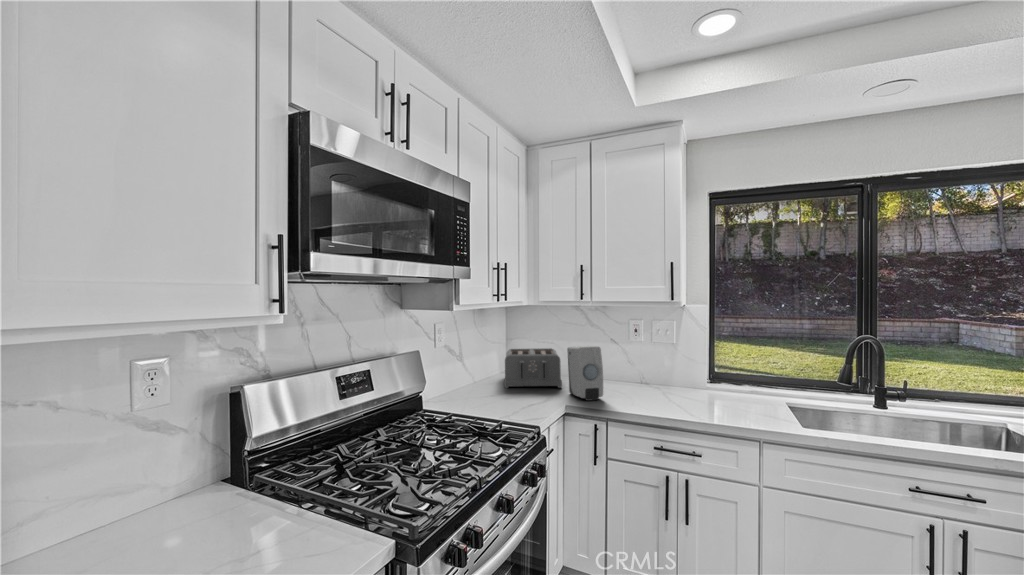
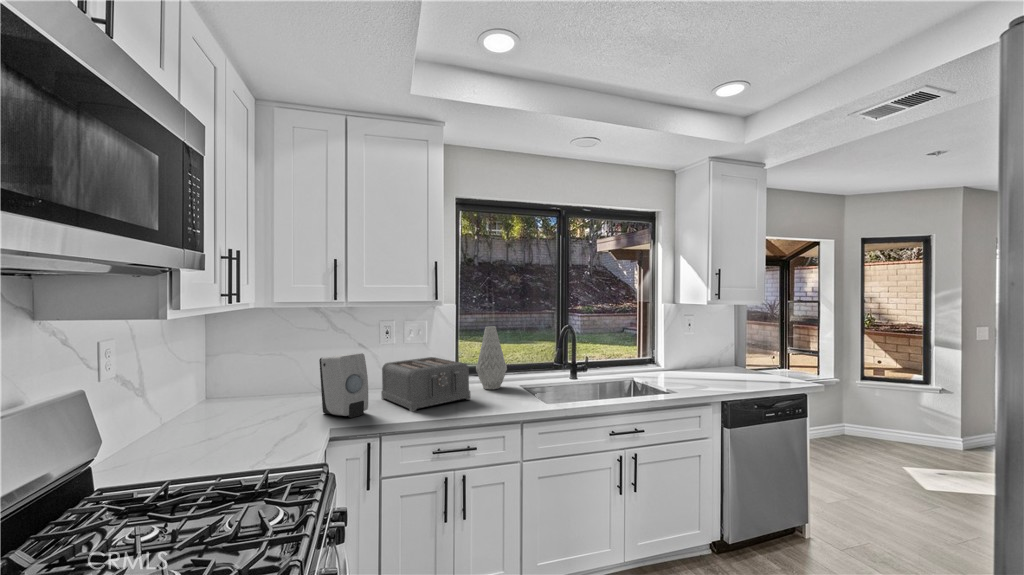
vase: none [726,331,765,401] -> present [476,326,507,389]
toaster: present [504,348,562,388] -> present [381,357,471,412]

